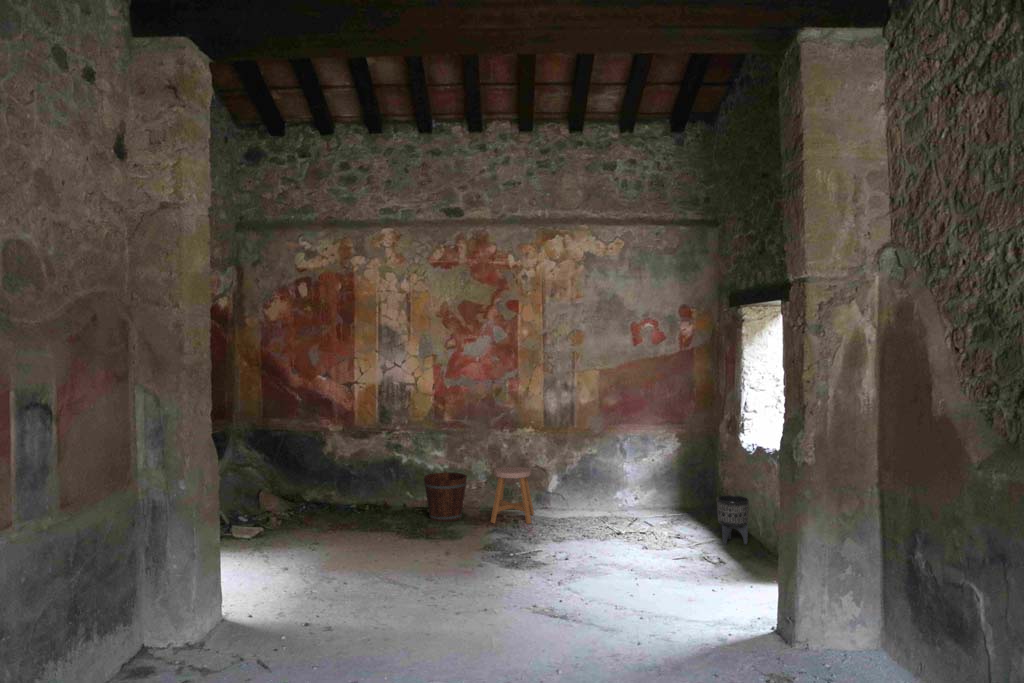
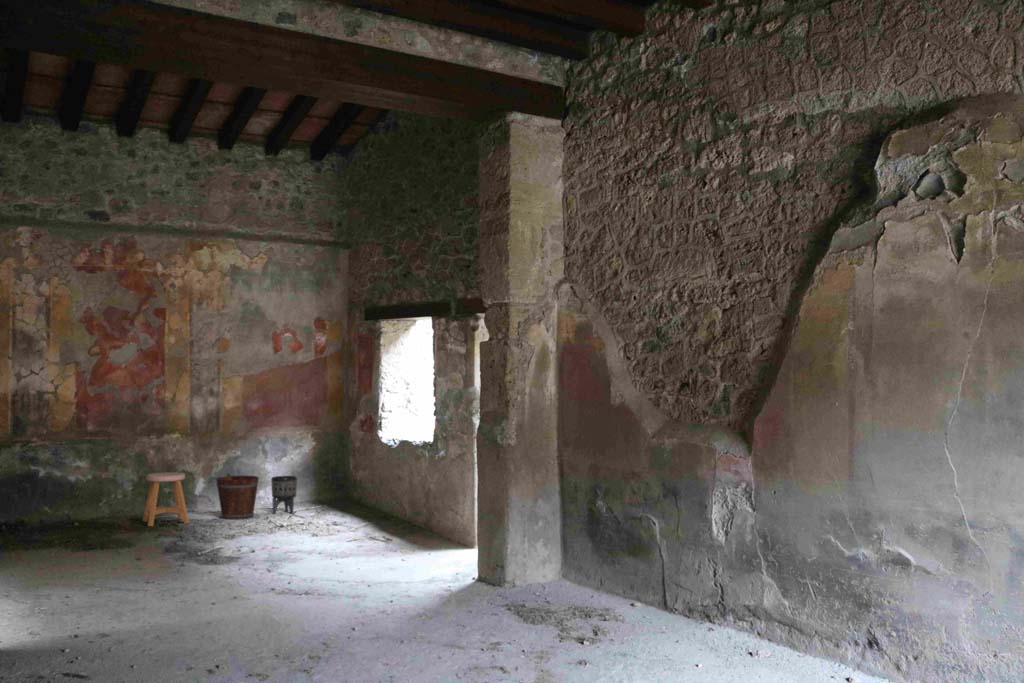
bucket: present [424,471,467,522] -> present [216,475,259,520]
planter: present [717,495,749,545] -> present [271,476,297,514]

